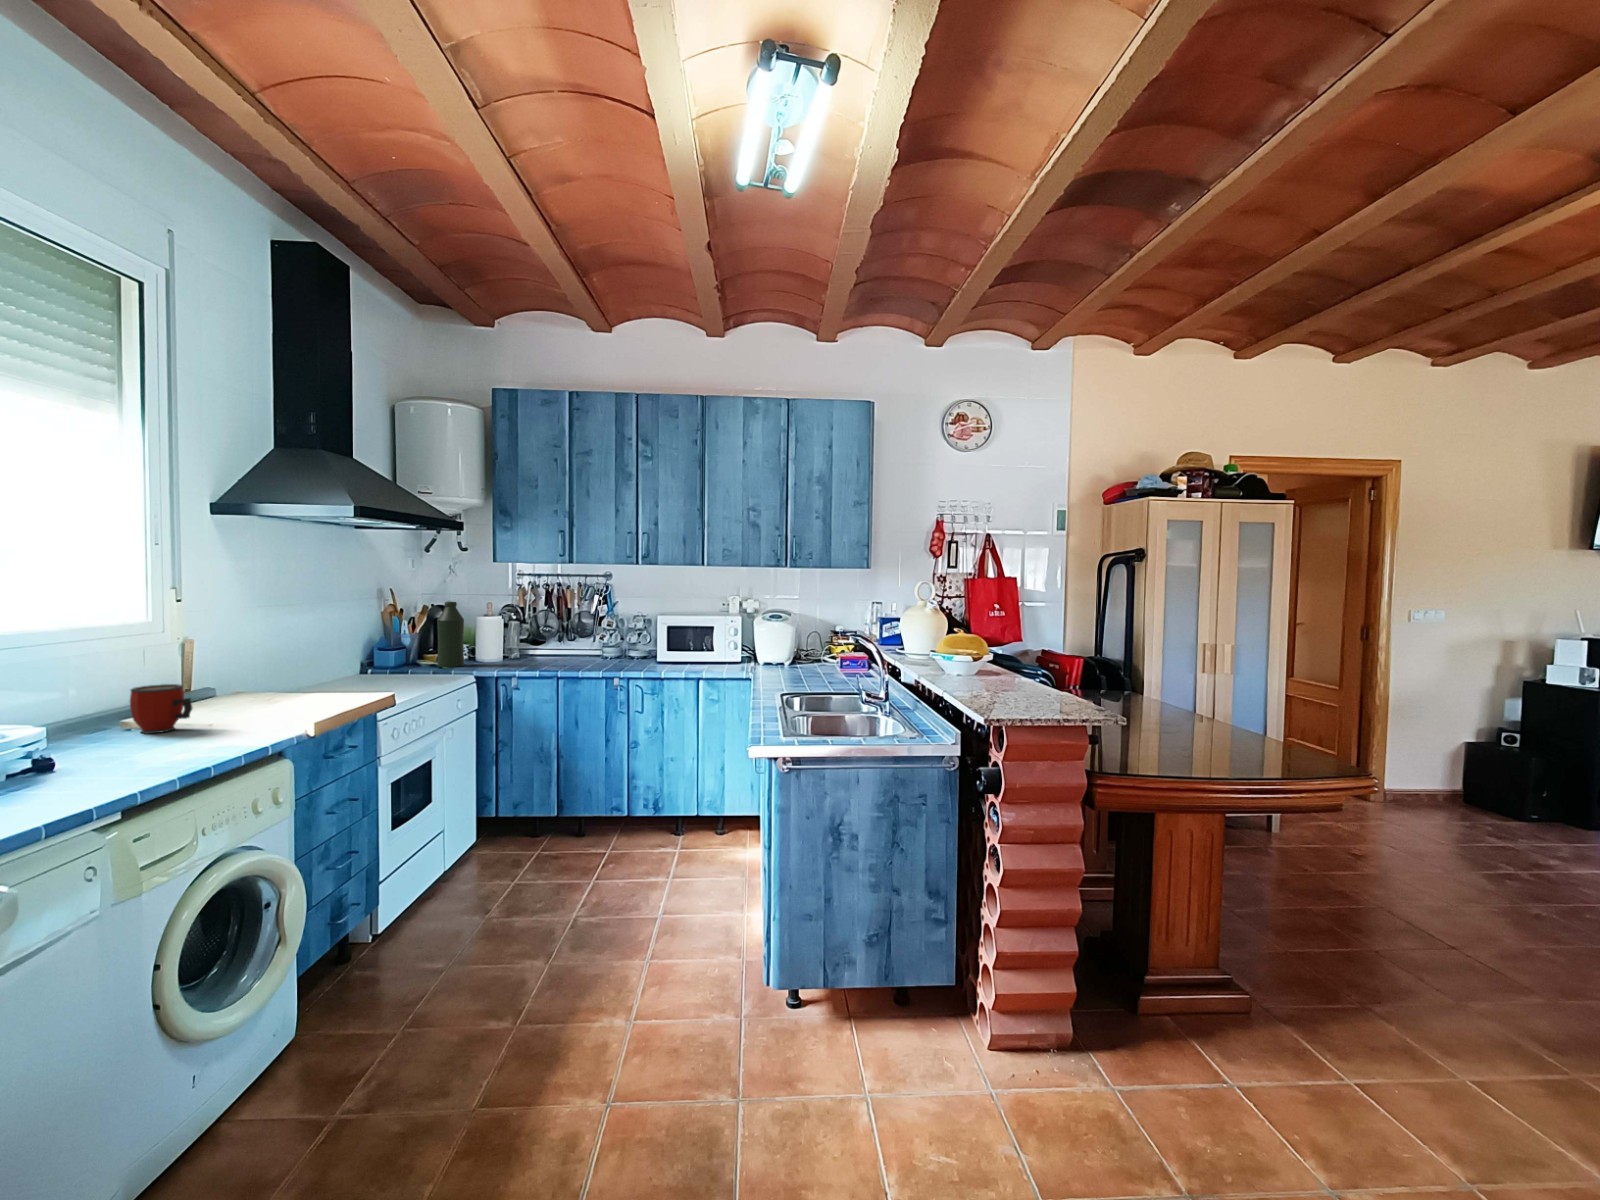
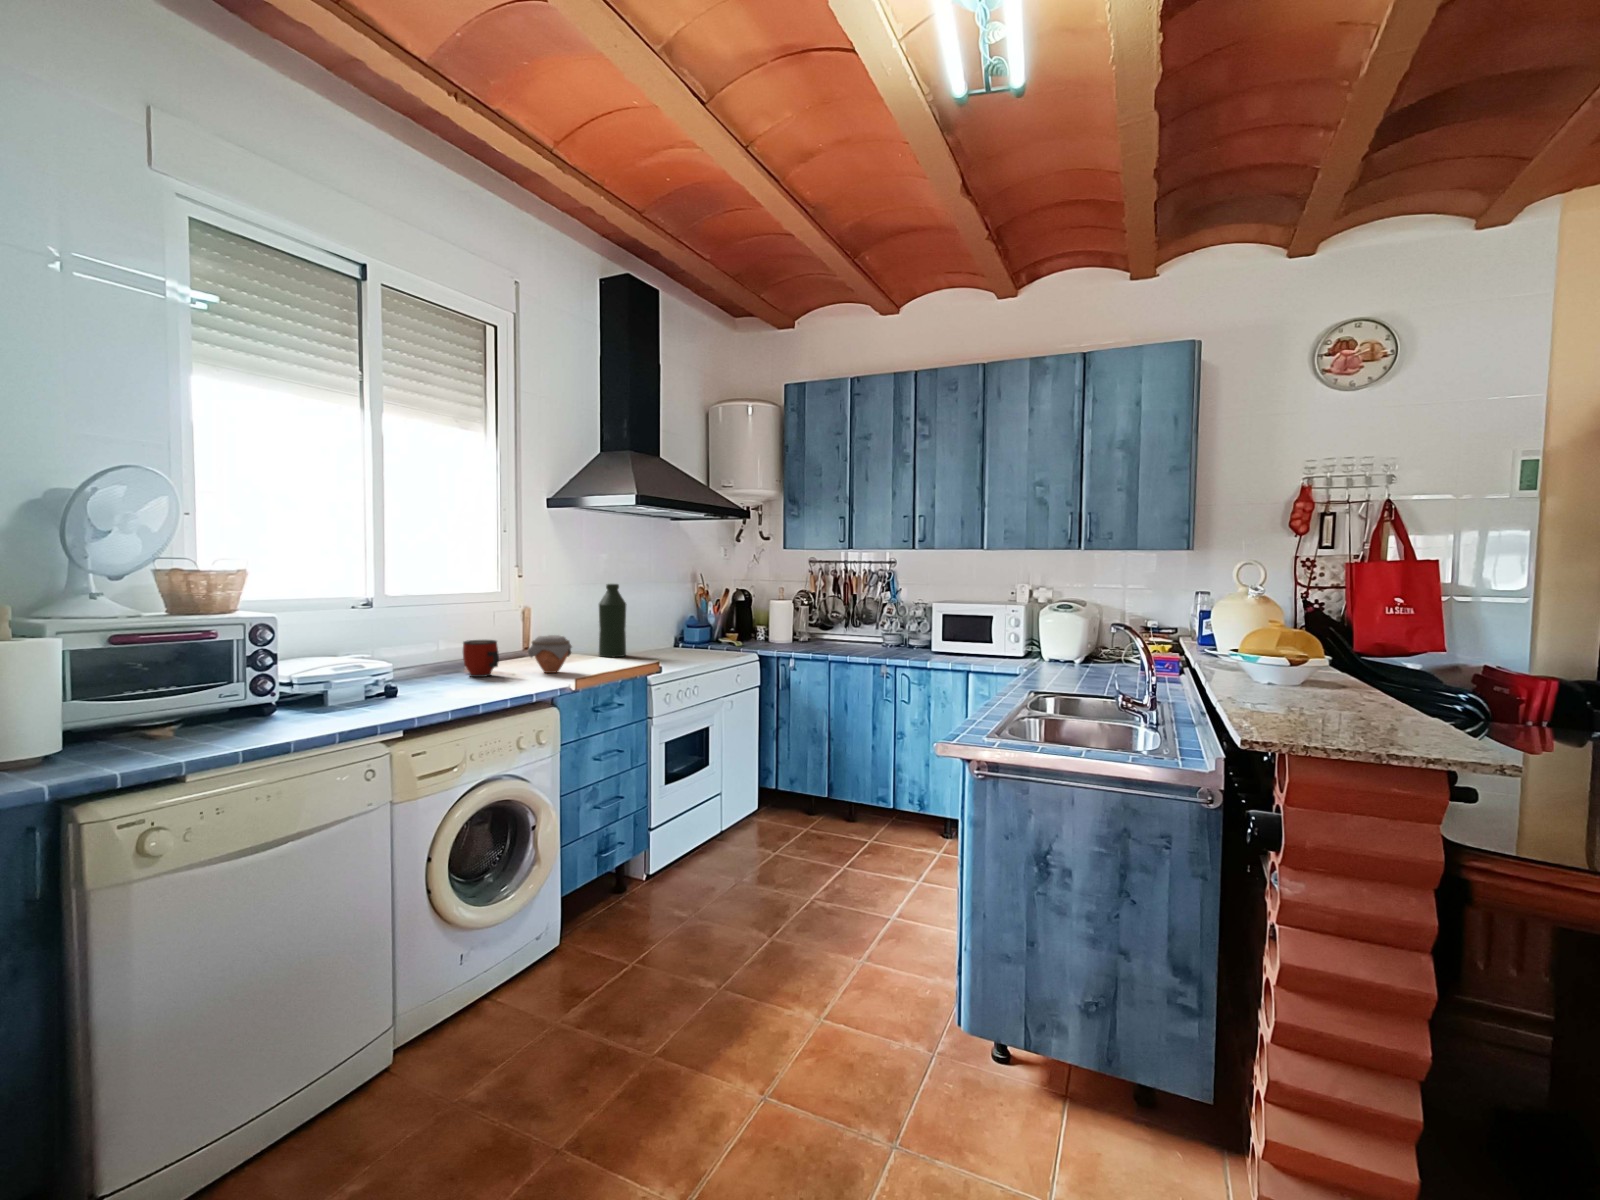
bottle: present [437,602,464,667] -> present [599,584,626,657]
jar: none [224,672,287,719] -> present [528,635,572,673]

